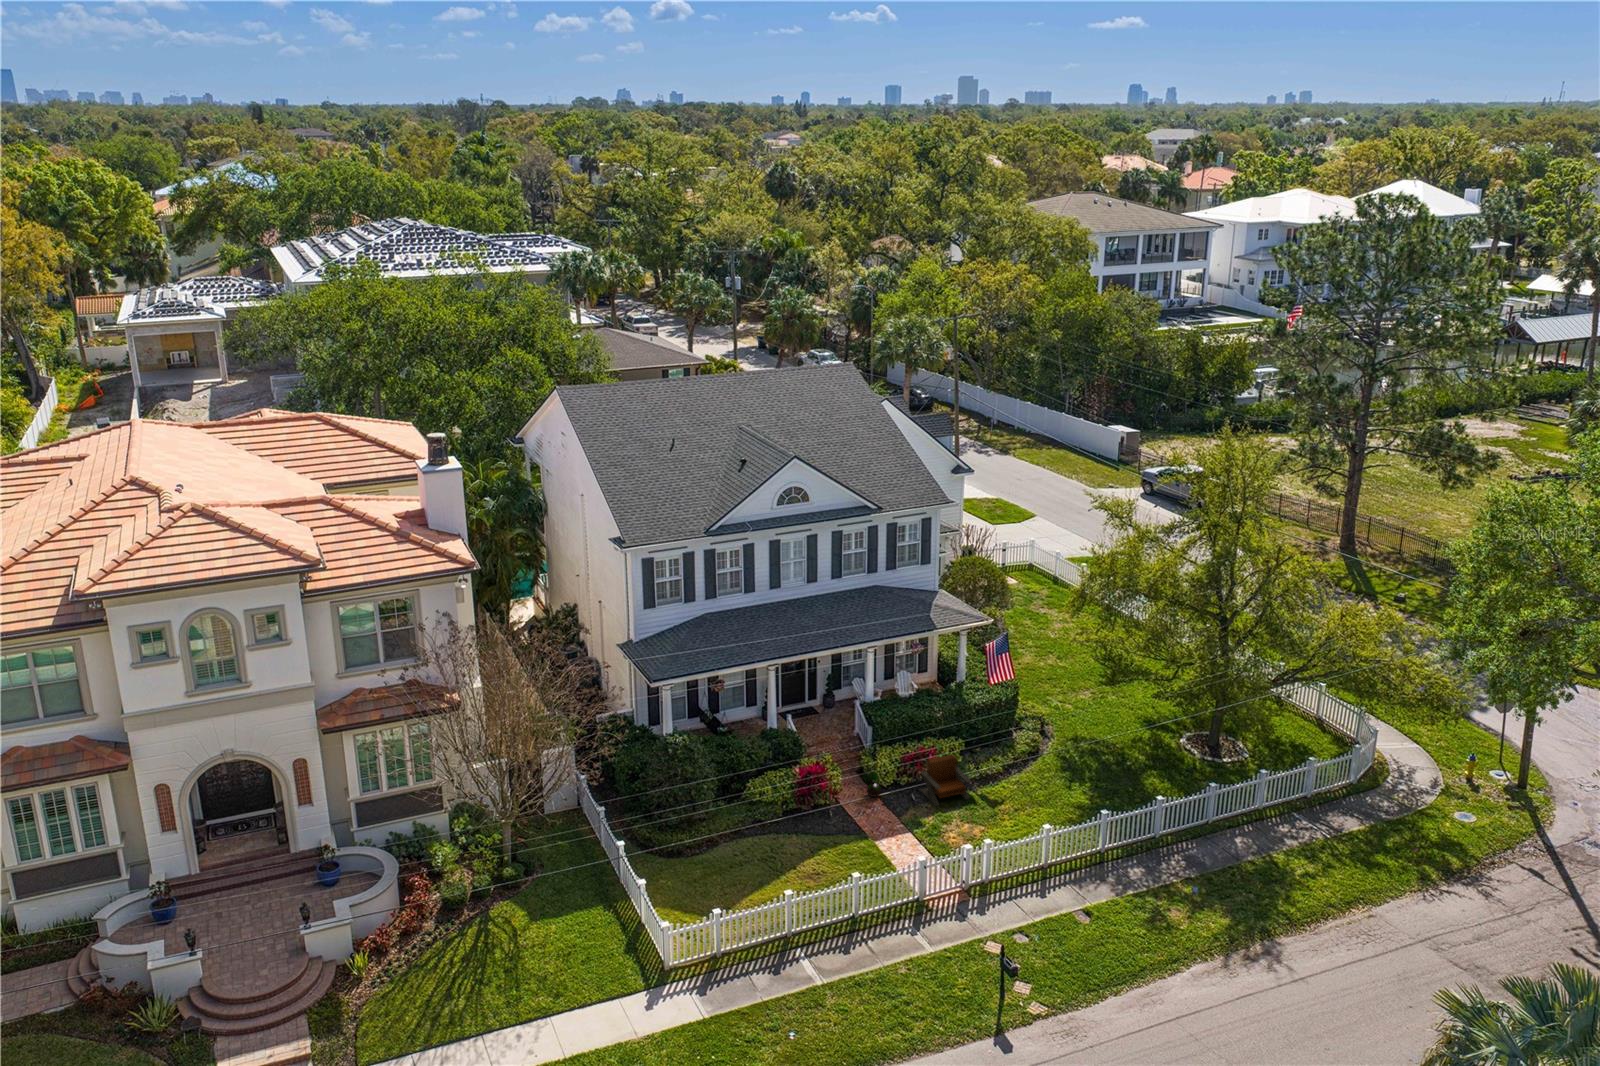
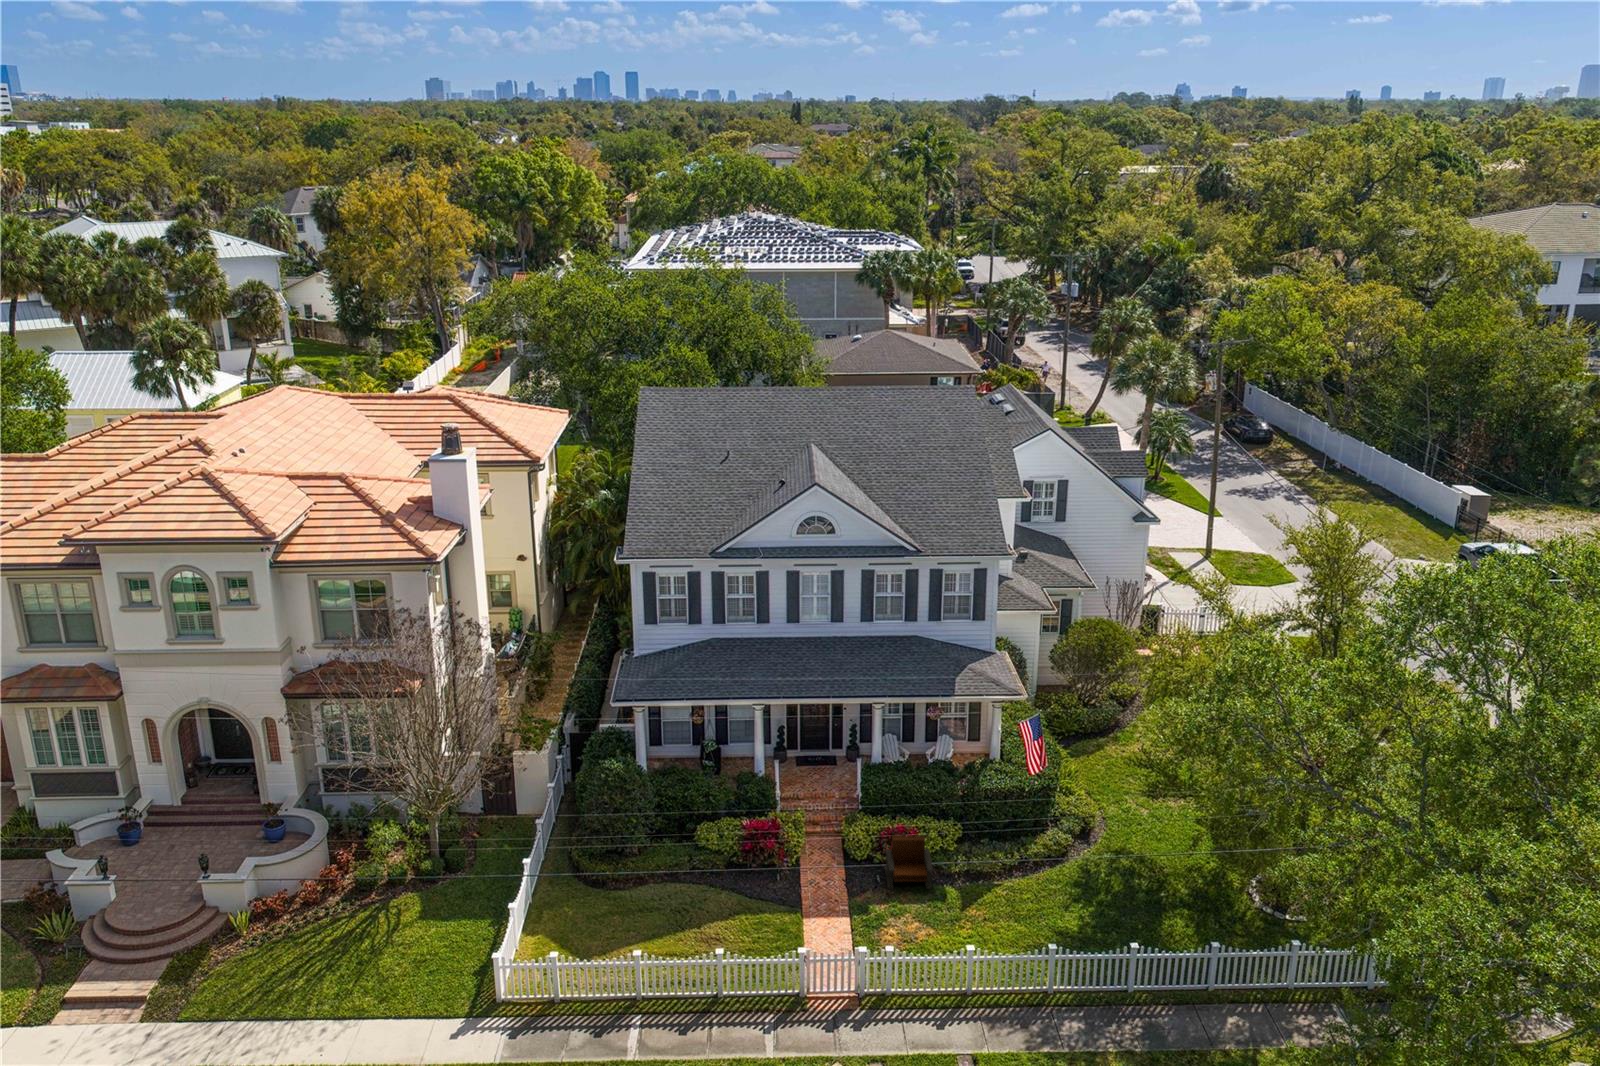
potted tree: present [864,771,881,797] -> none [815,831,839,864]

